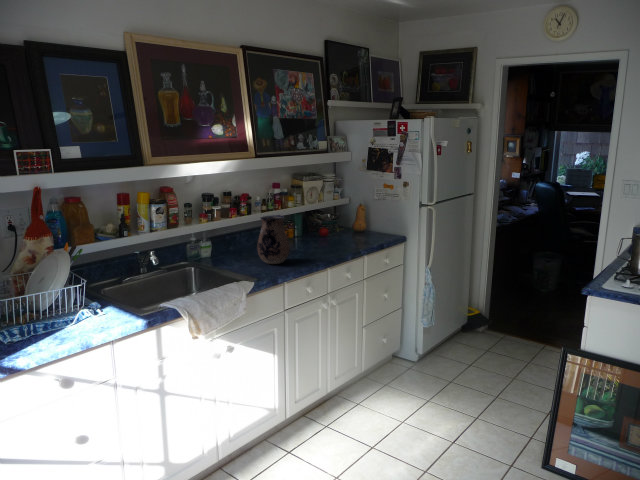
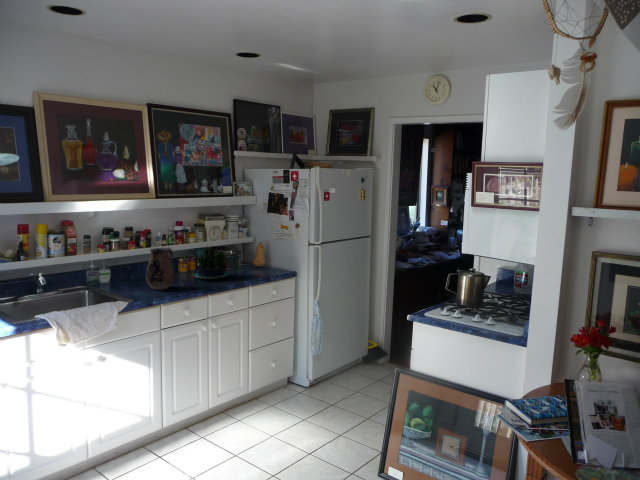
potted plant: none [297,212,345,249] -> present [193,247,230,279]

